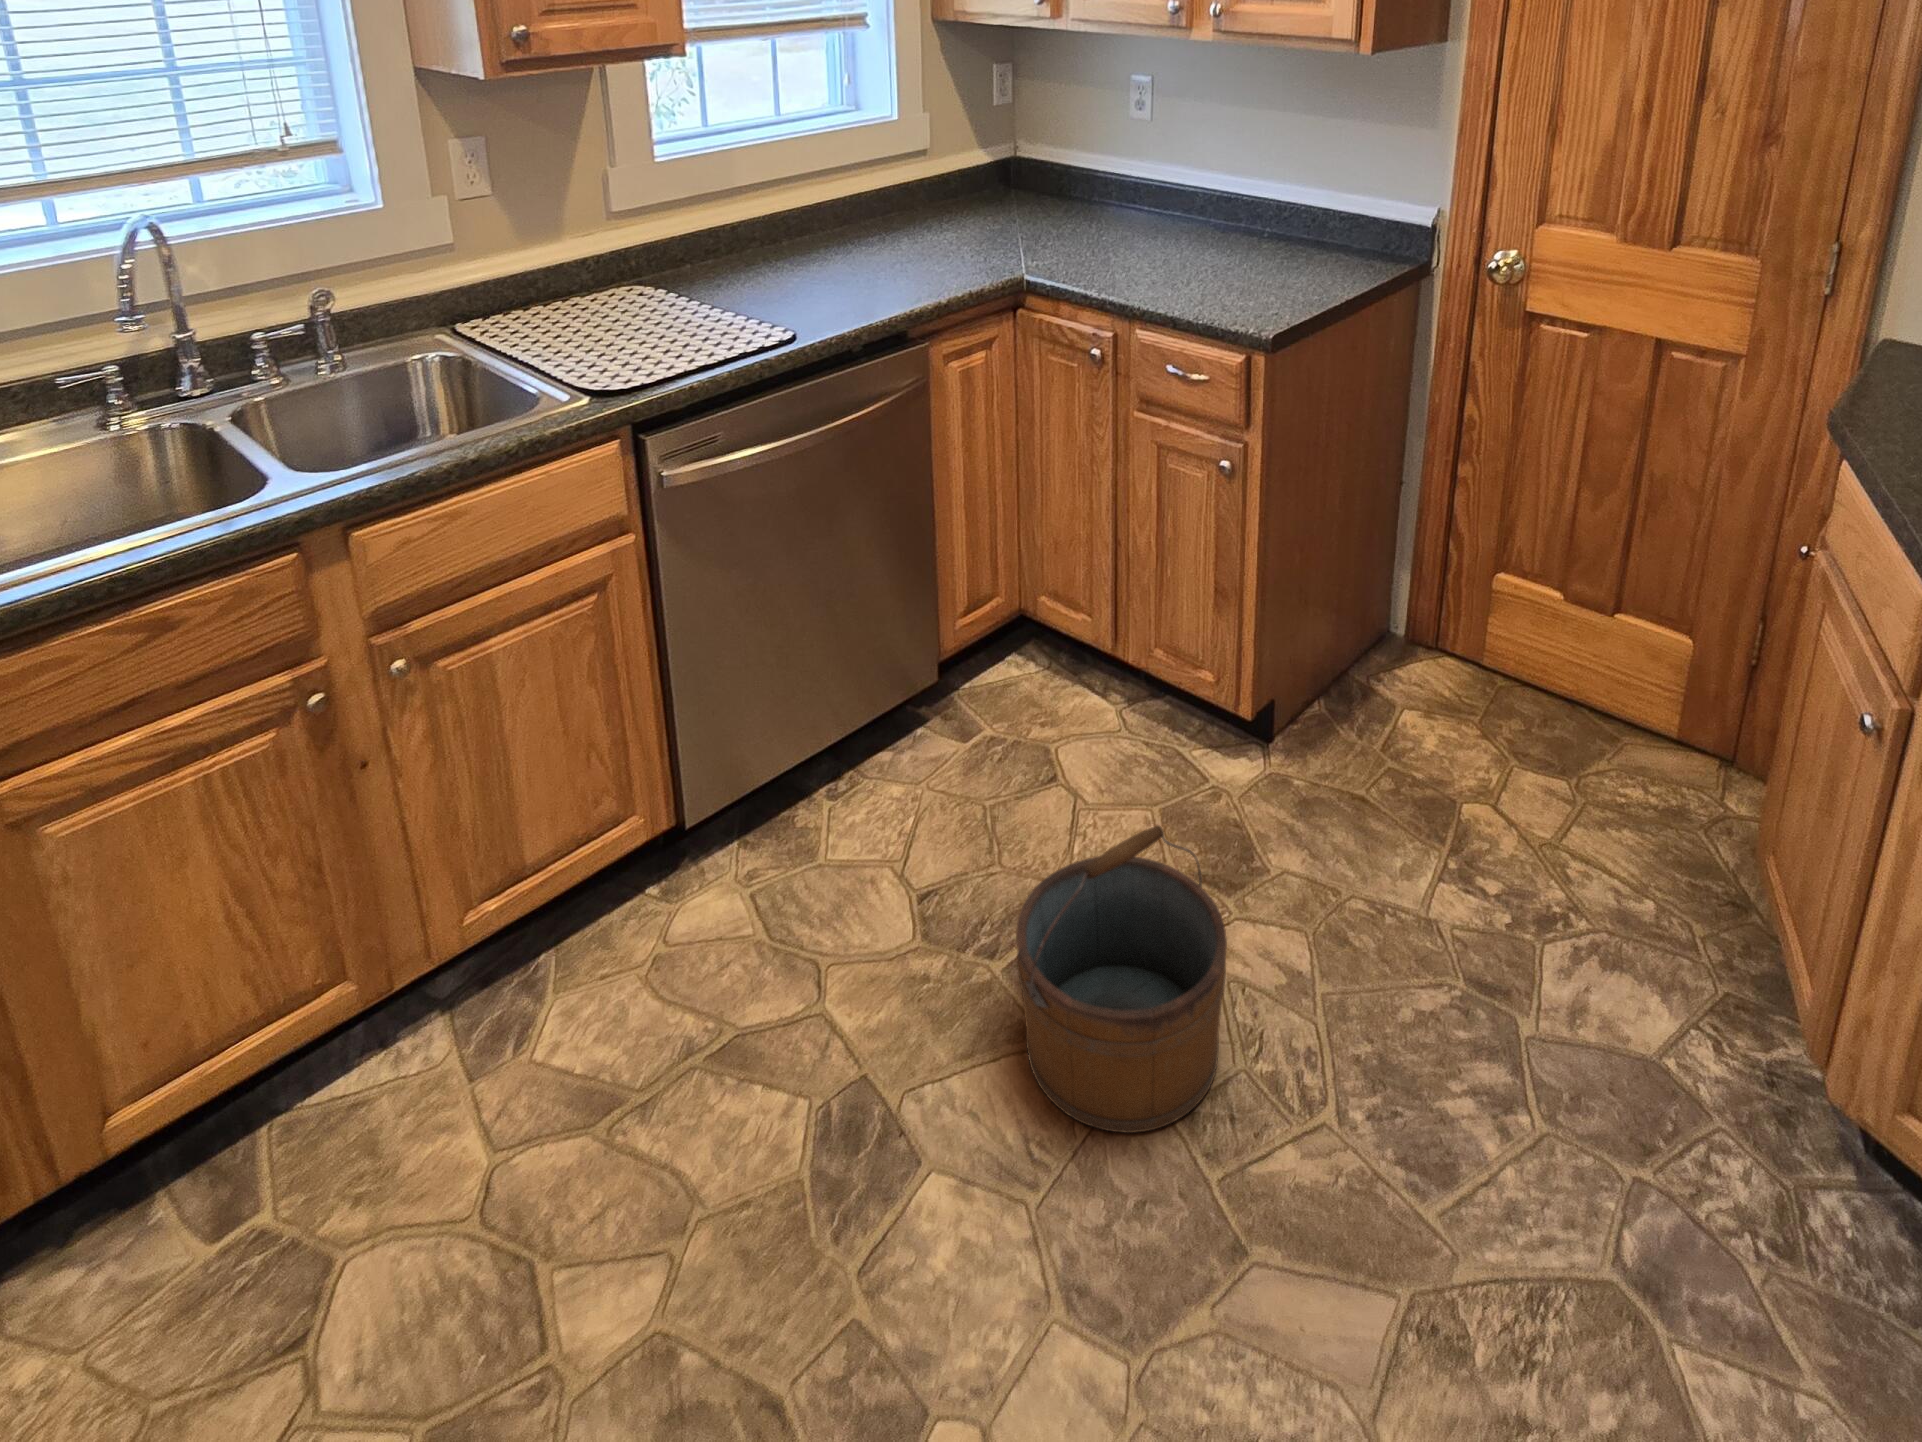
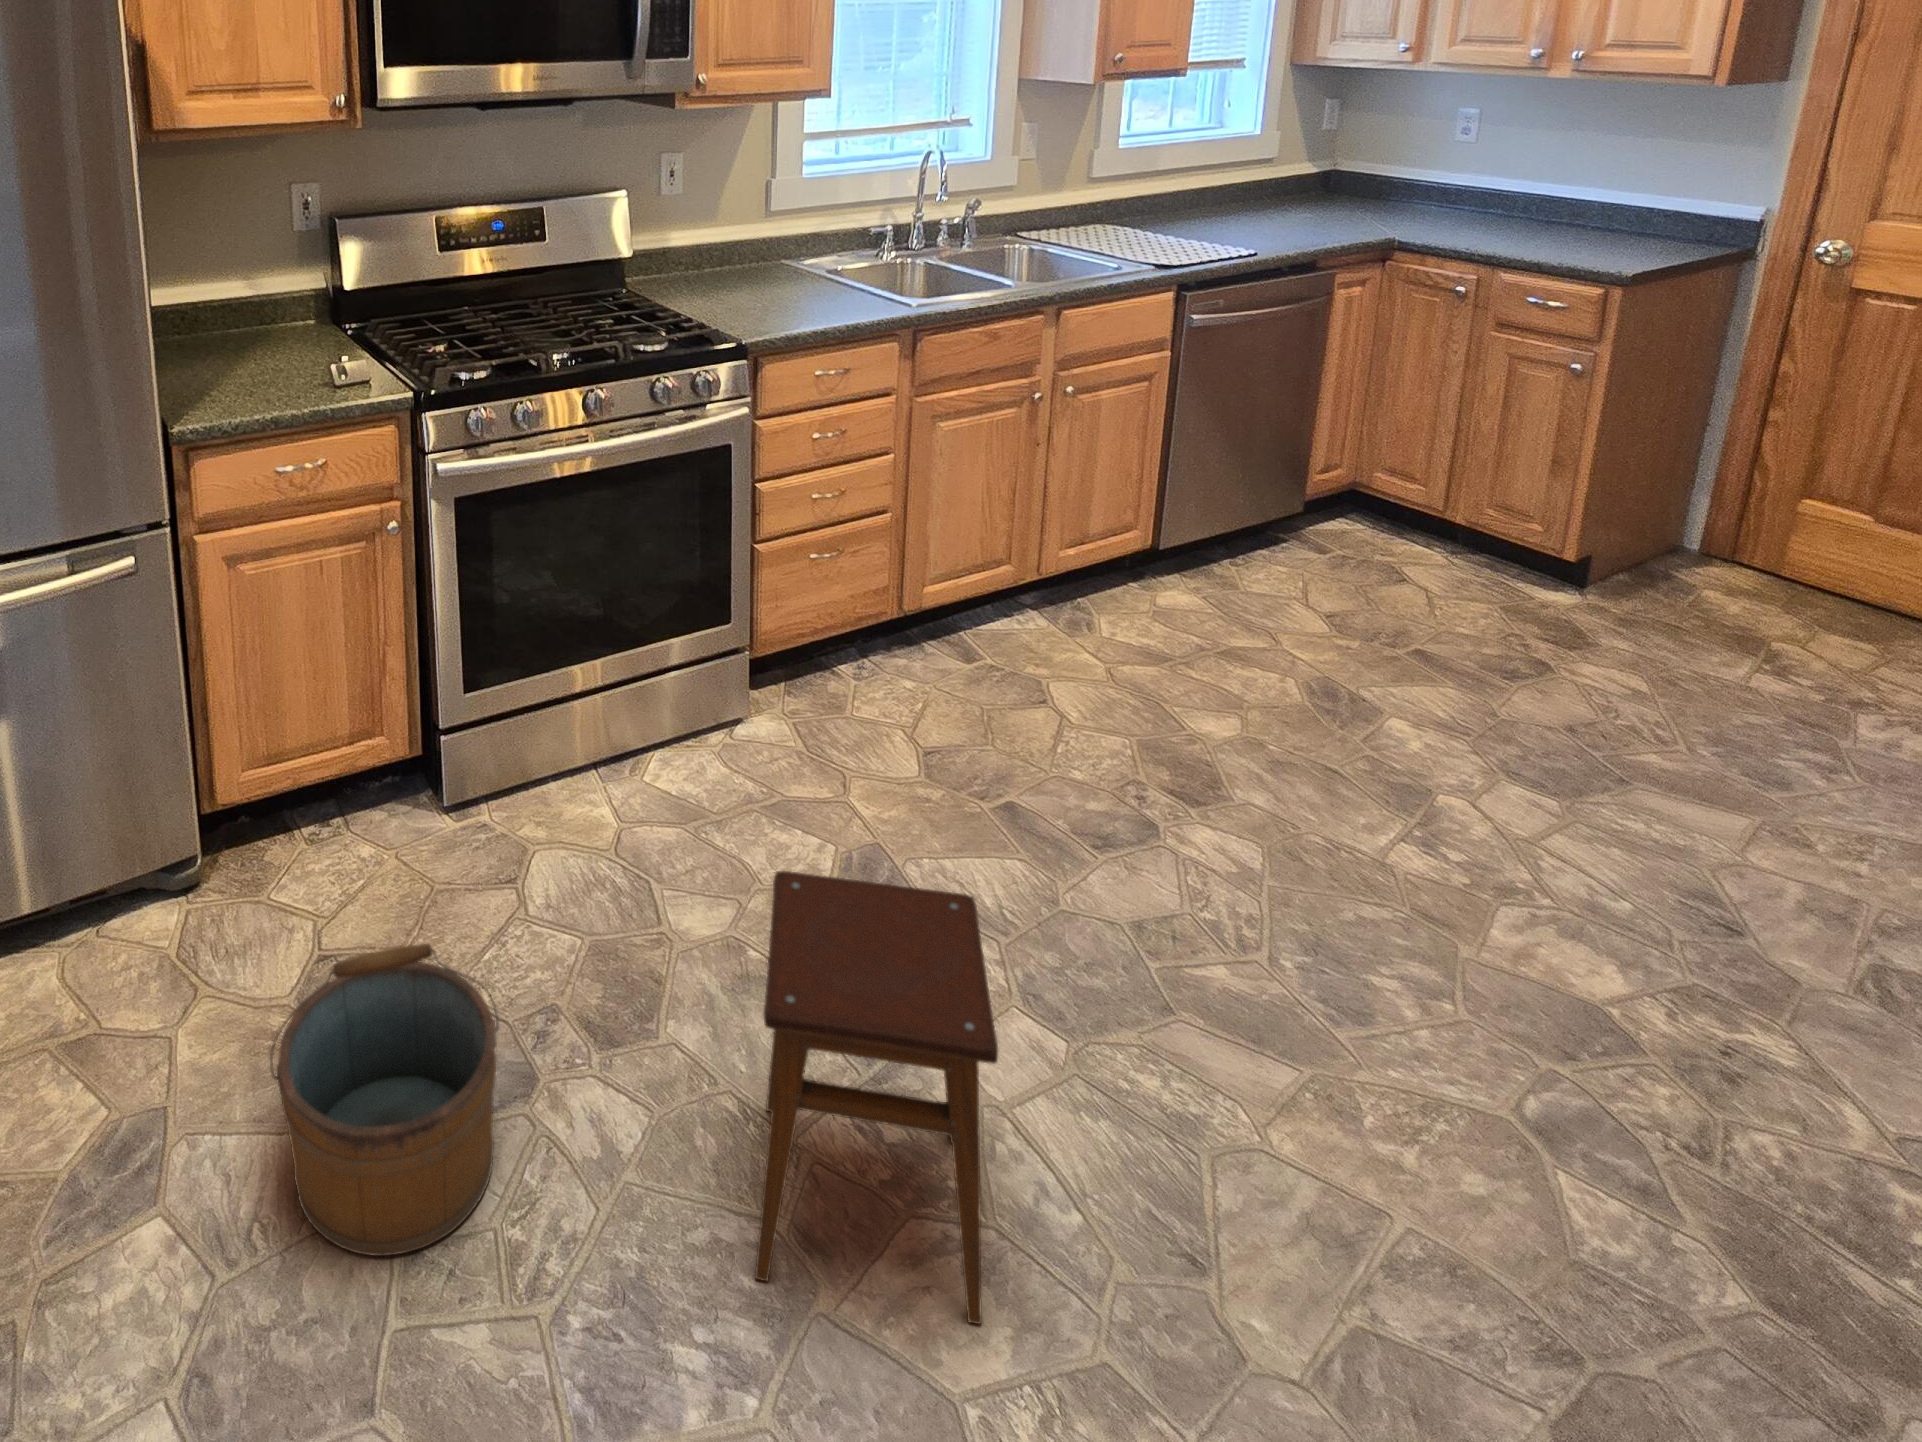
stool: none [1387,669,1668,1029] -> present [755,871,998,1324]

